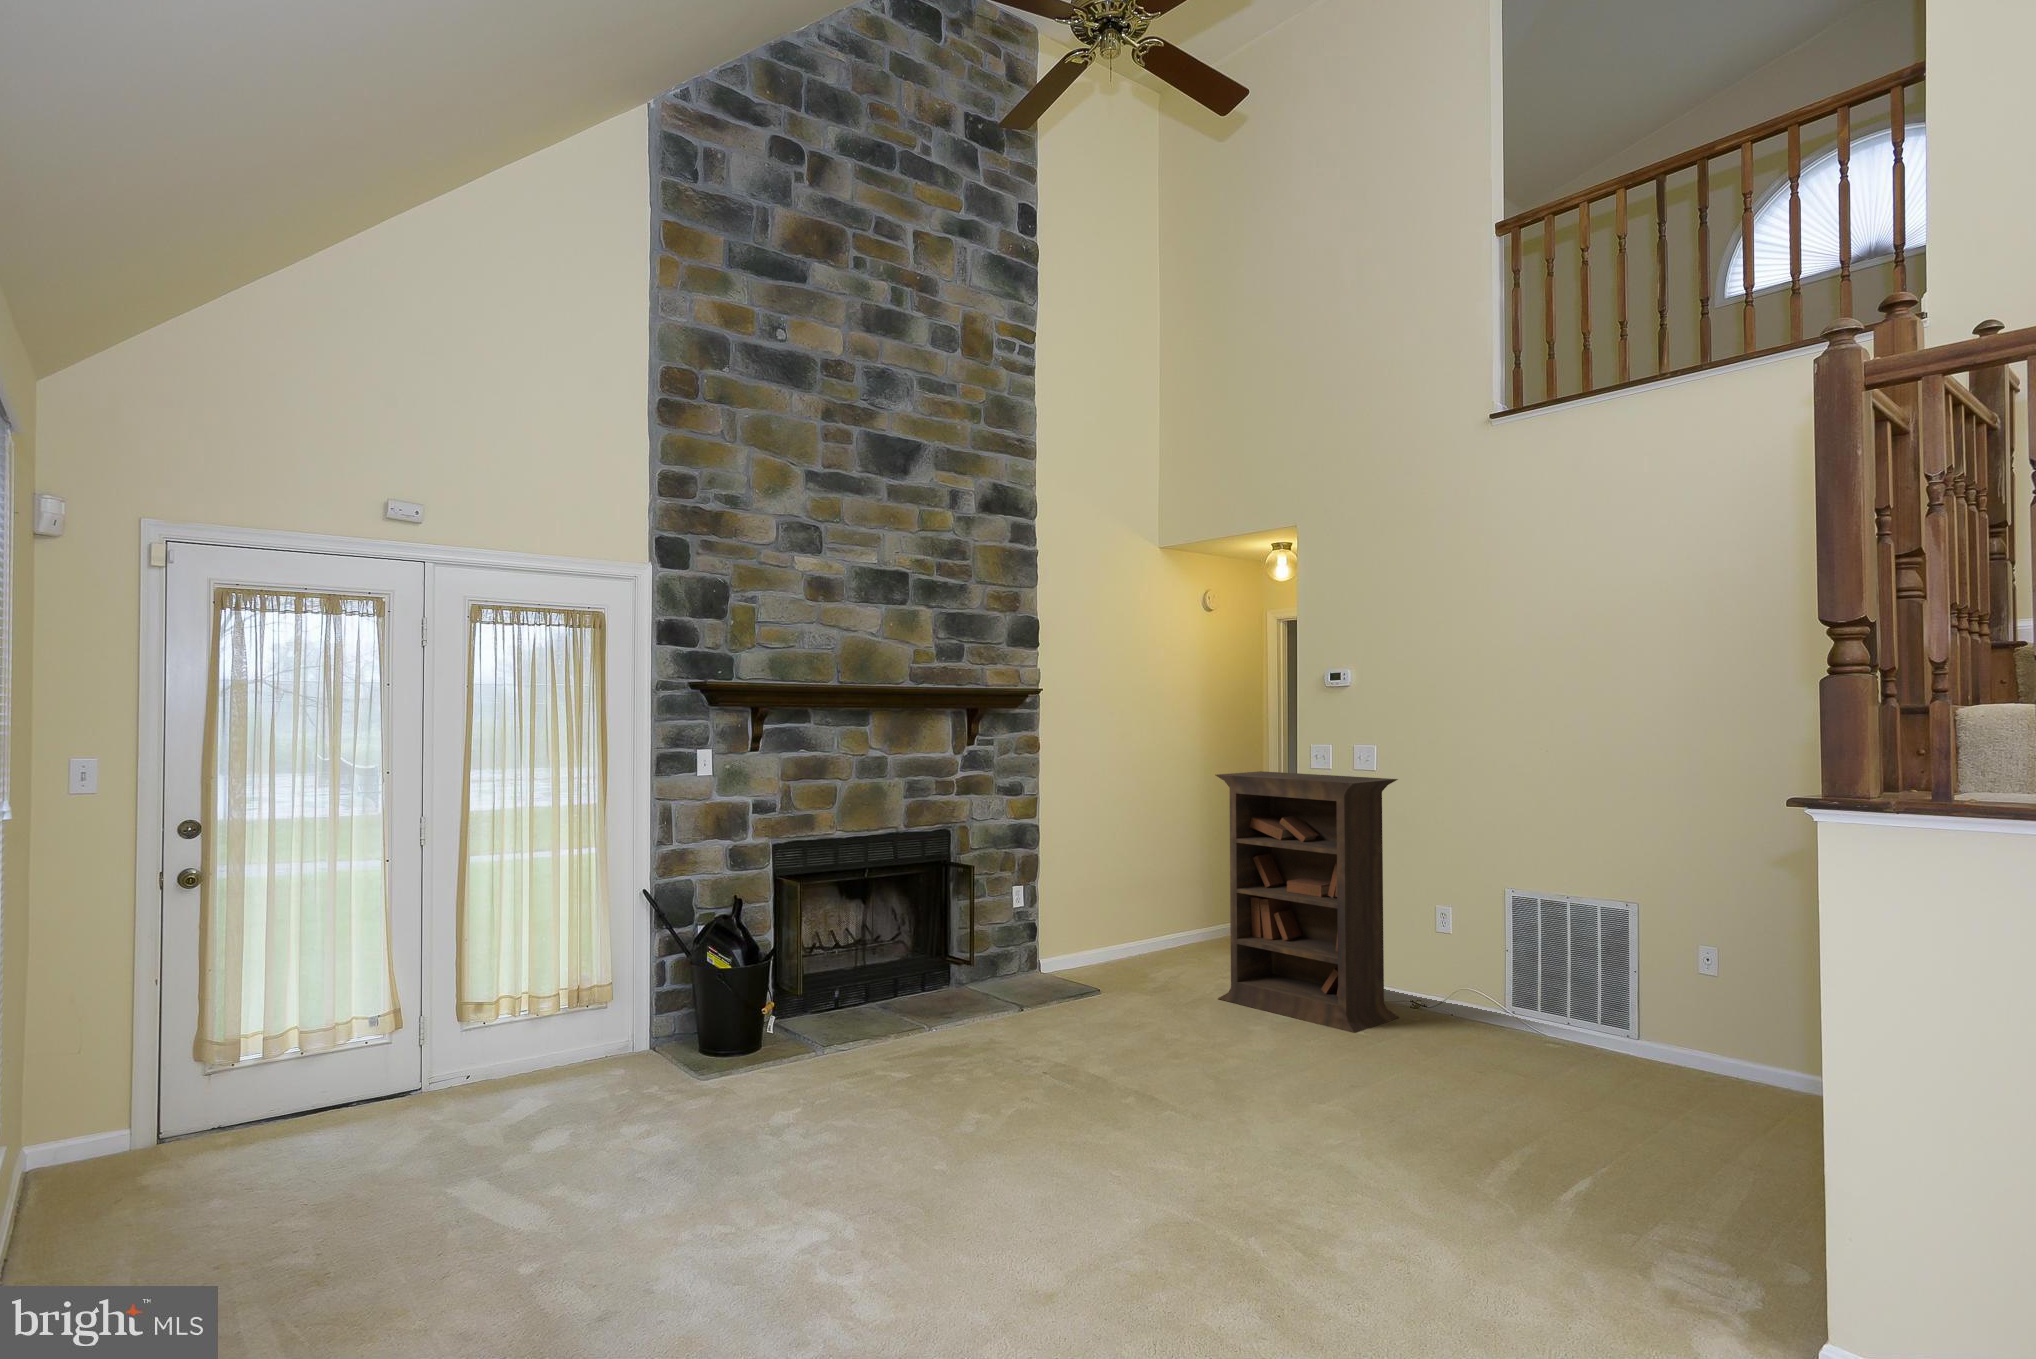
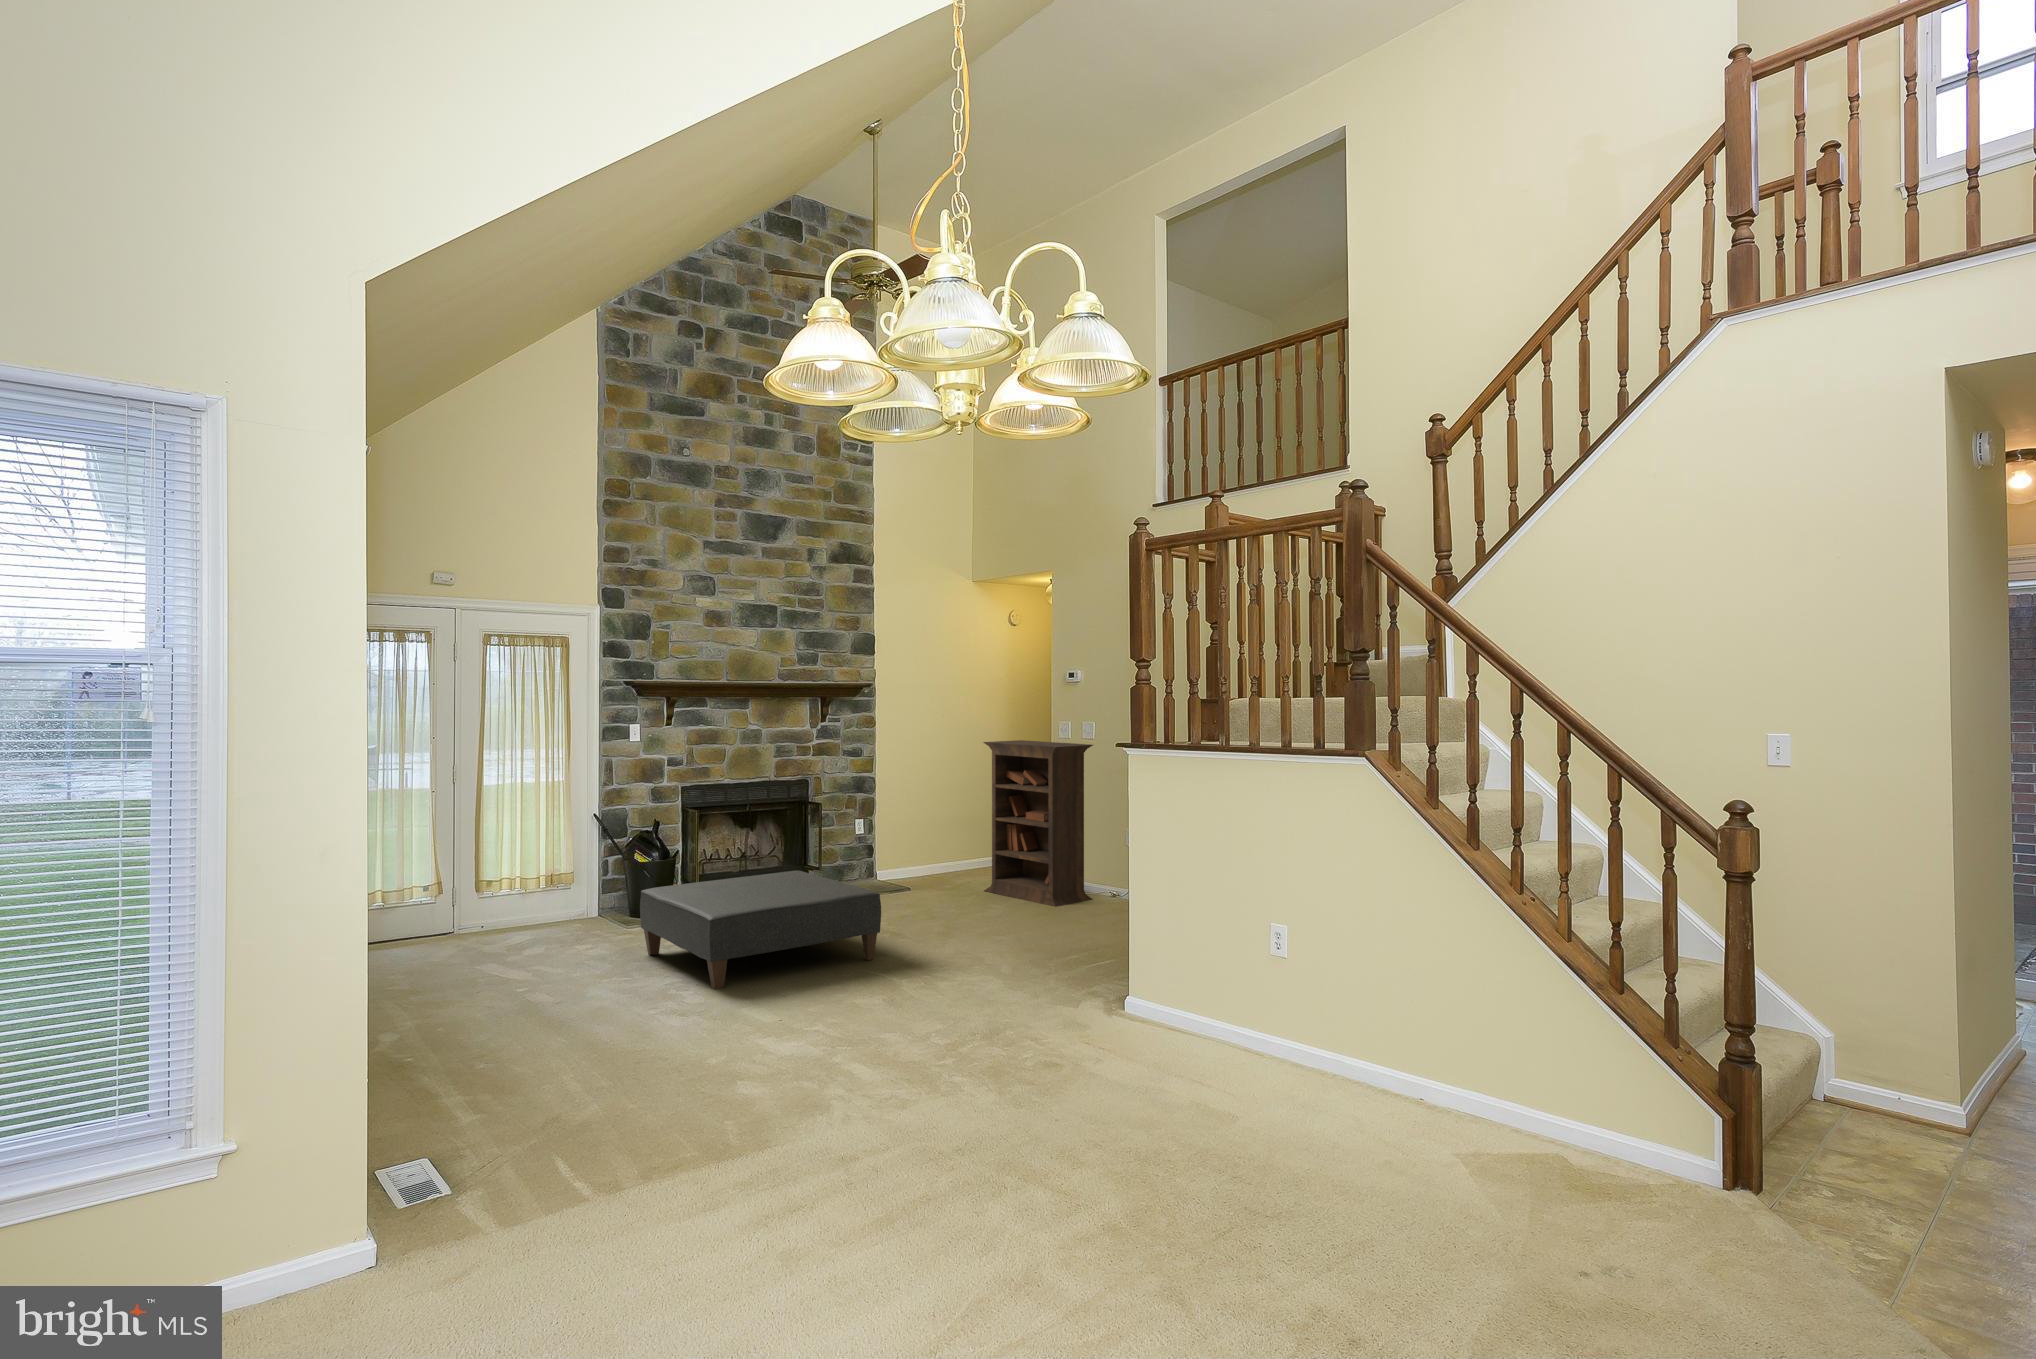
ottoman: none [733,988,1158,1254] -> present [640,870,881,989]

